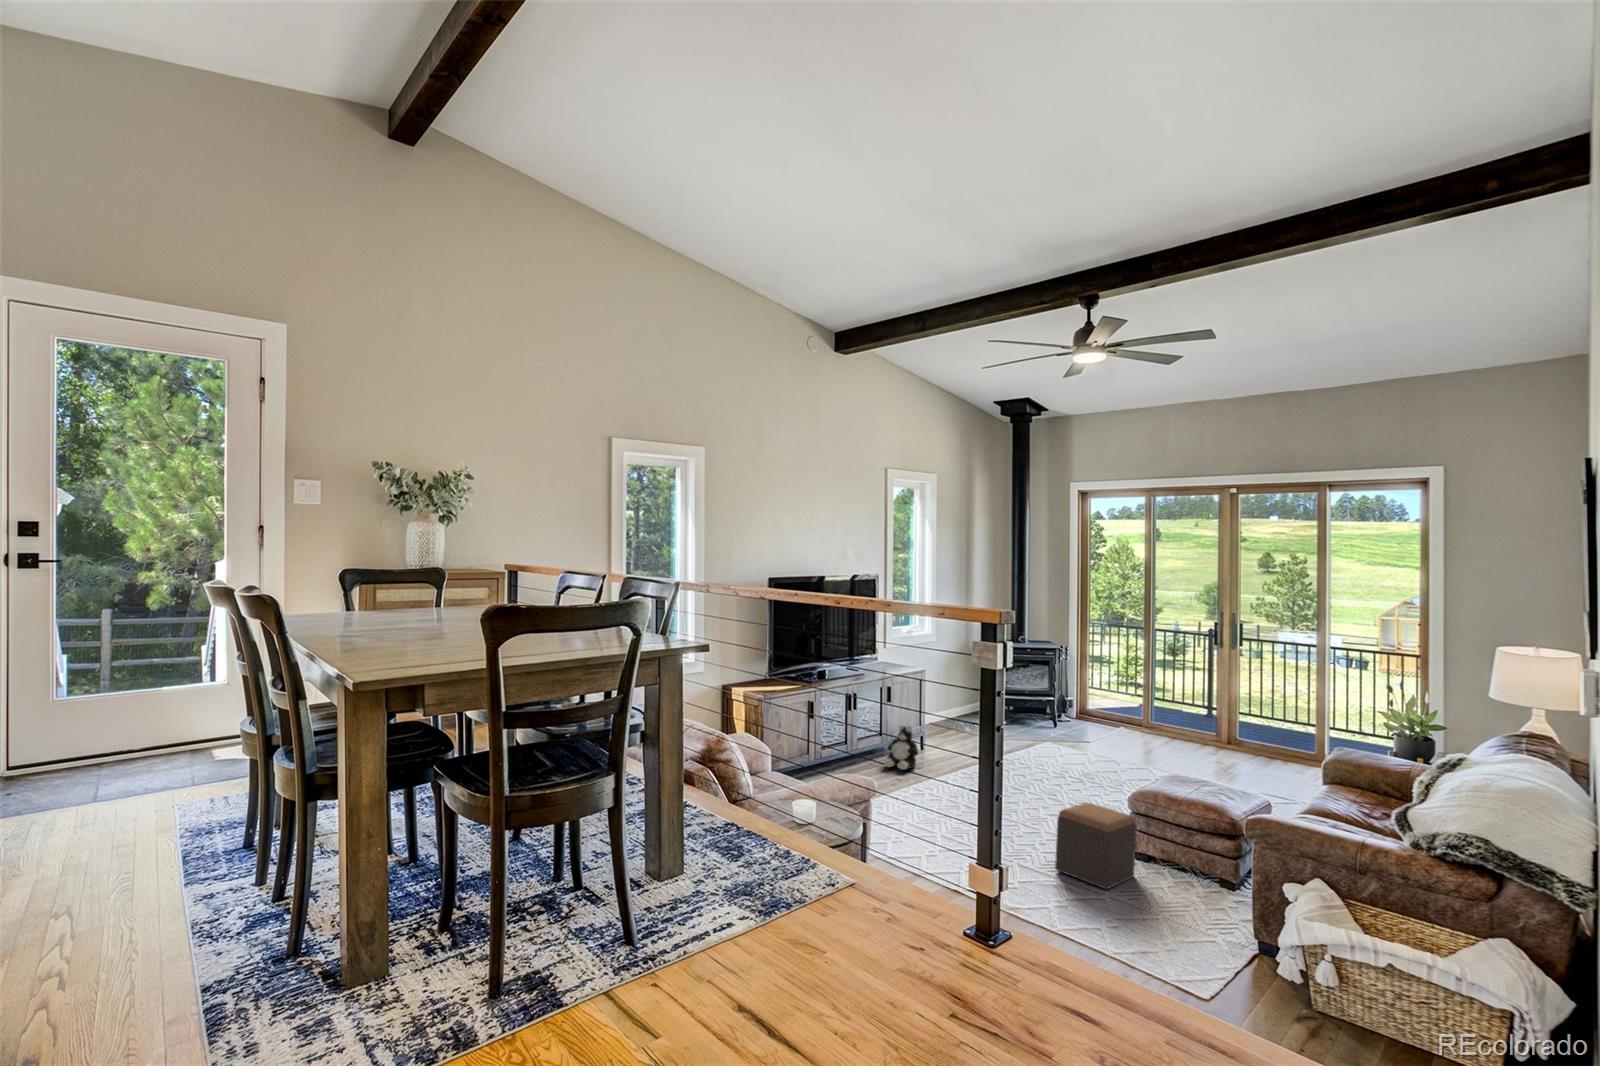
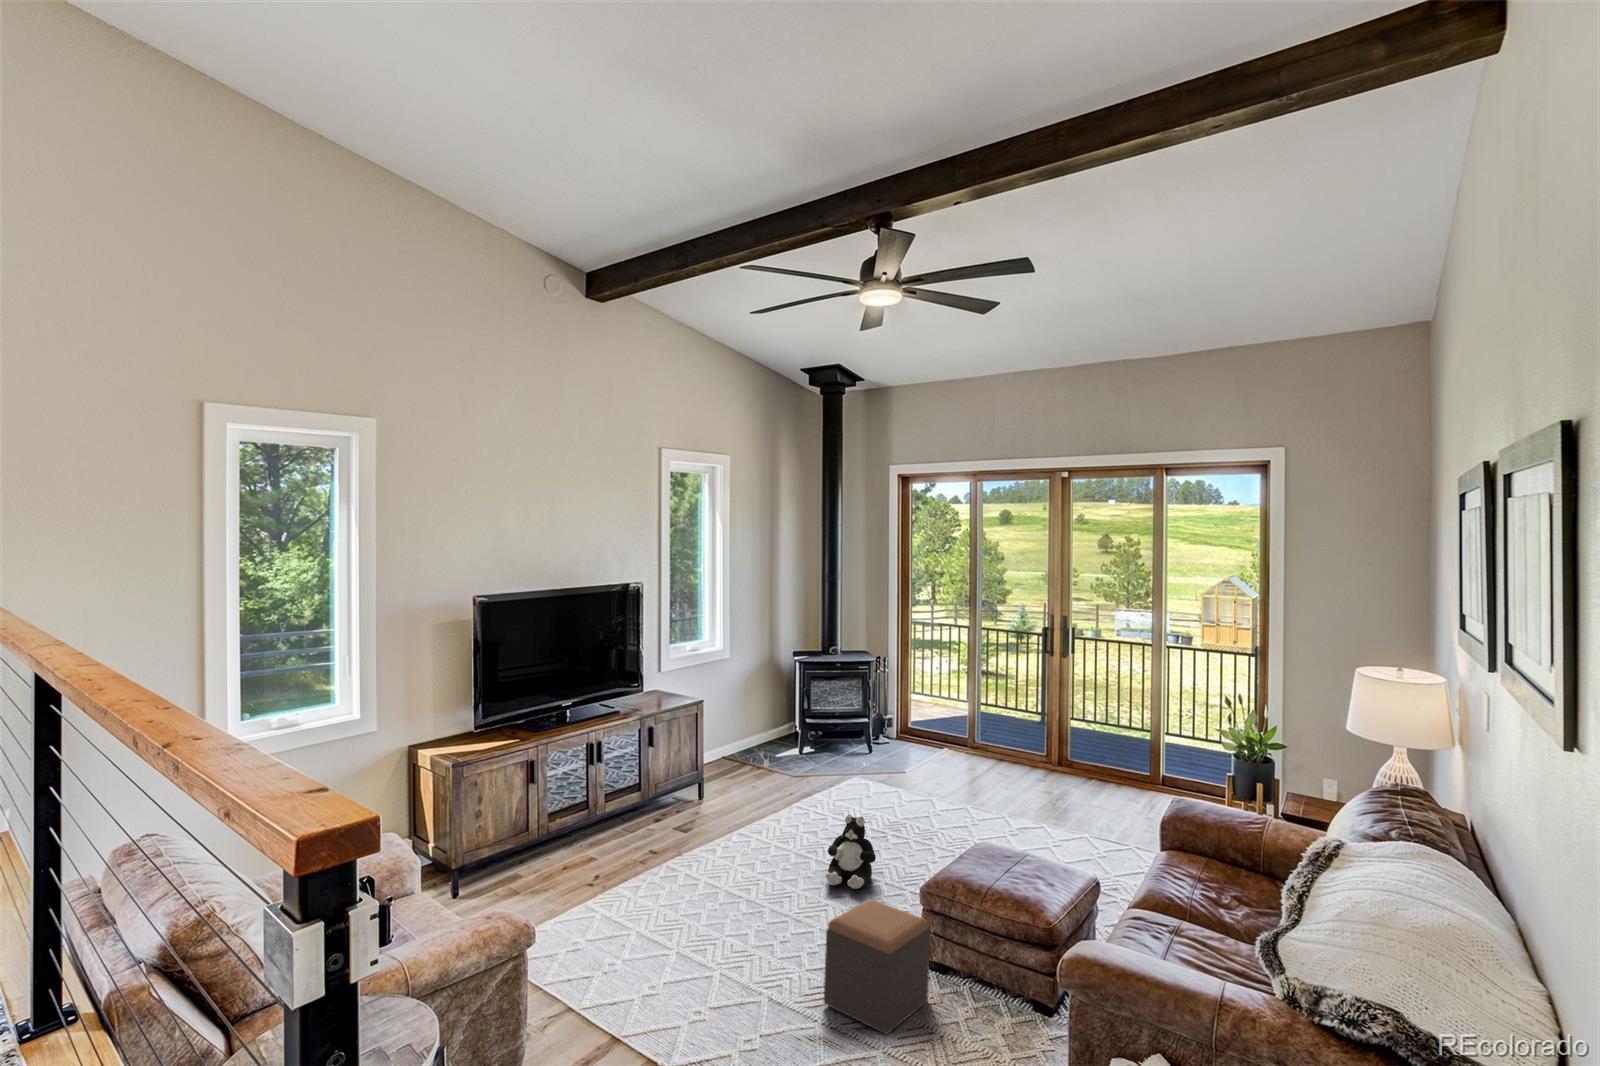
plush toy: present [884,725,918,770] -> present [825,815,876,889]

